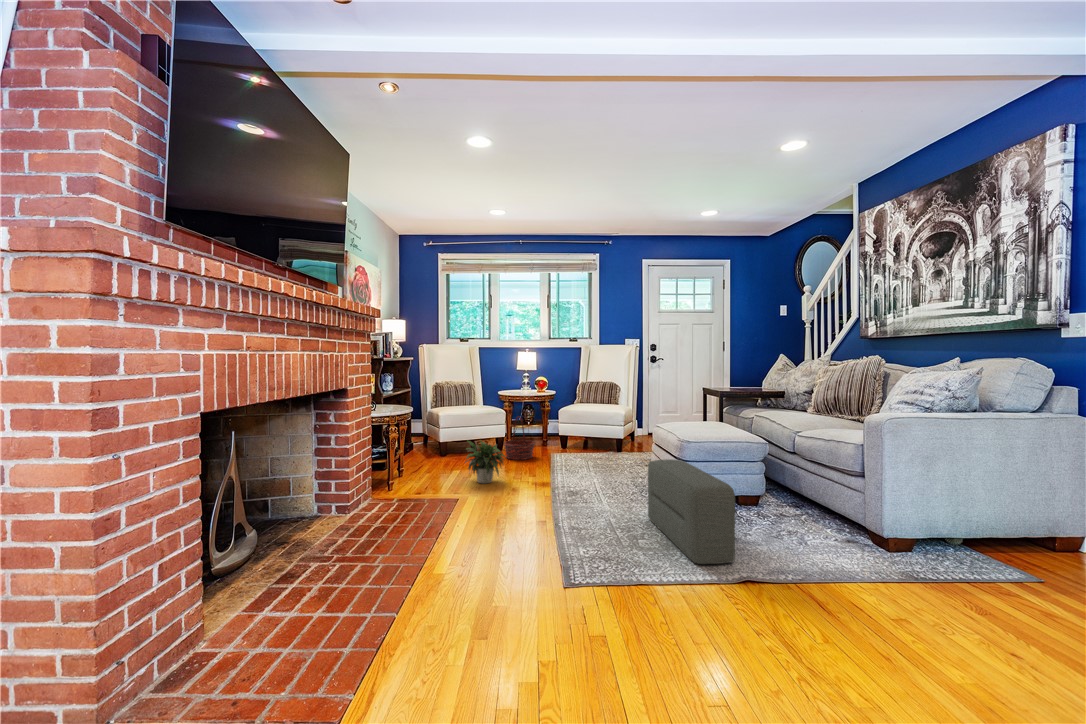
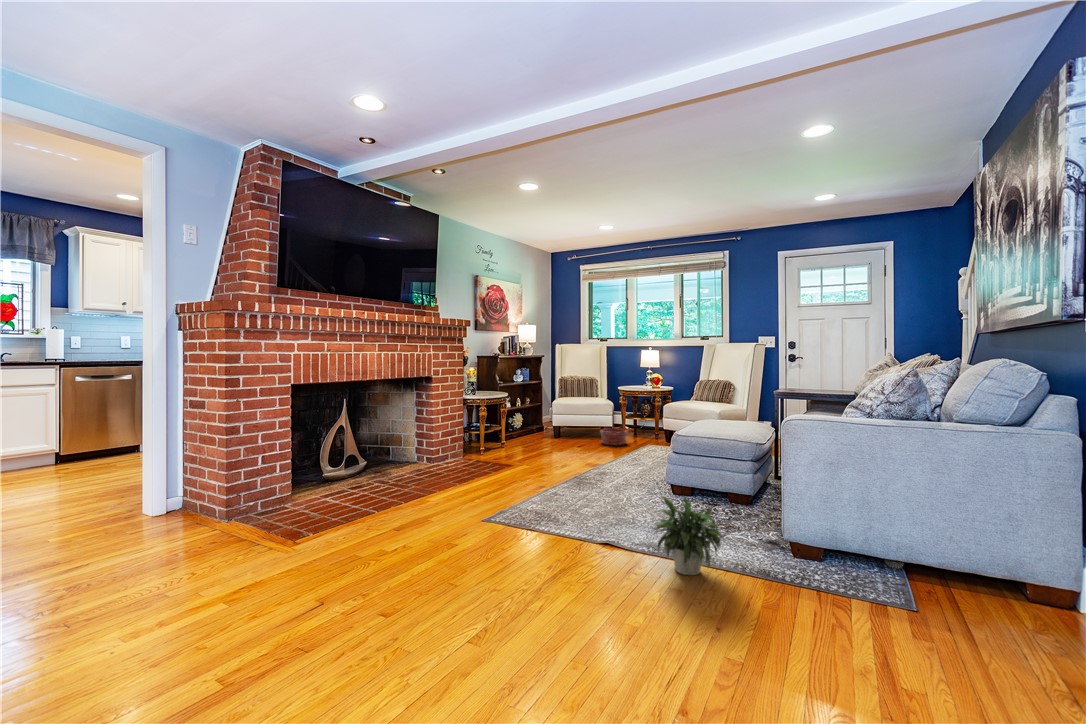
potted plant: present [466,441,505,483] -> present [654,496,722,575]
pouf: present [648,459,735,564] -> none [593,444,653,527]

